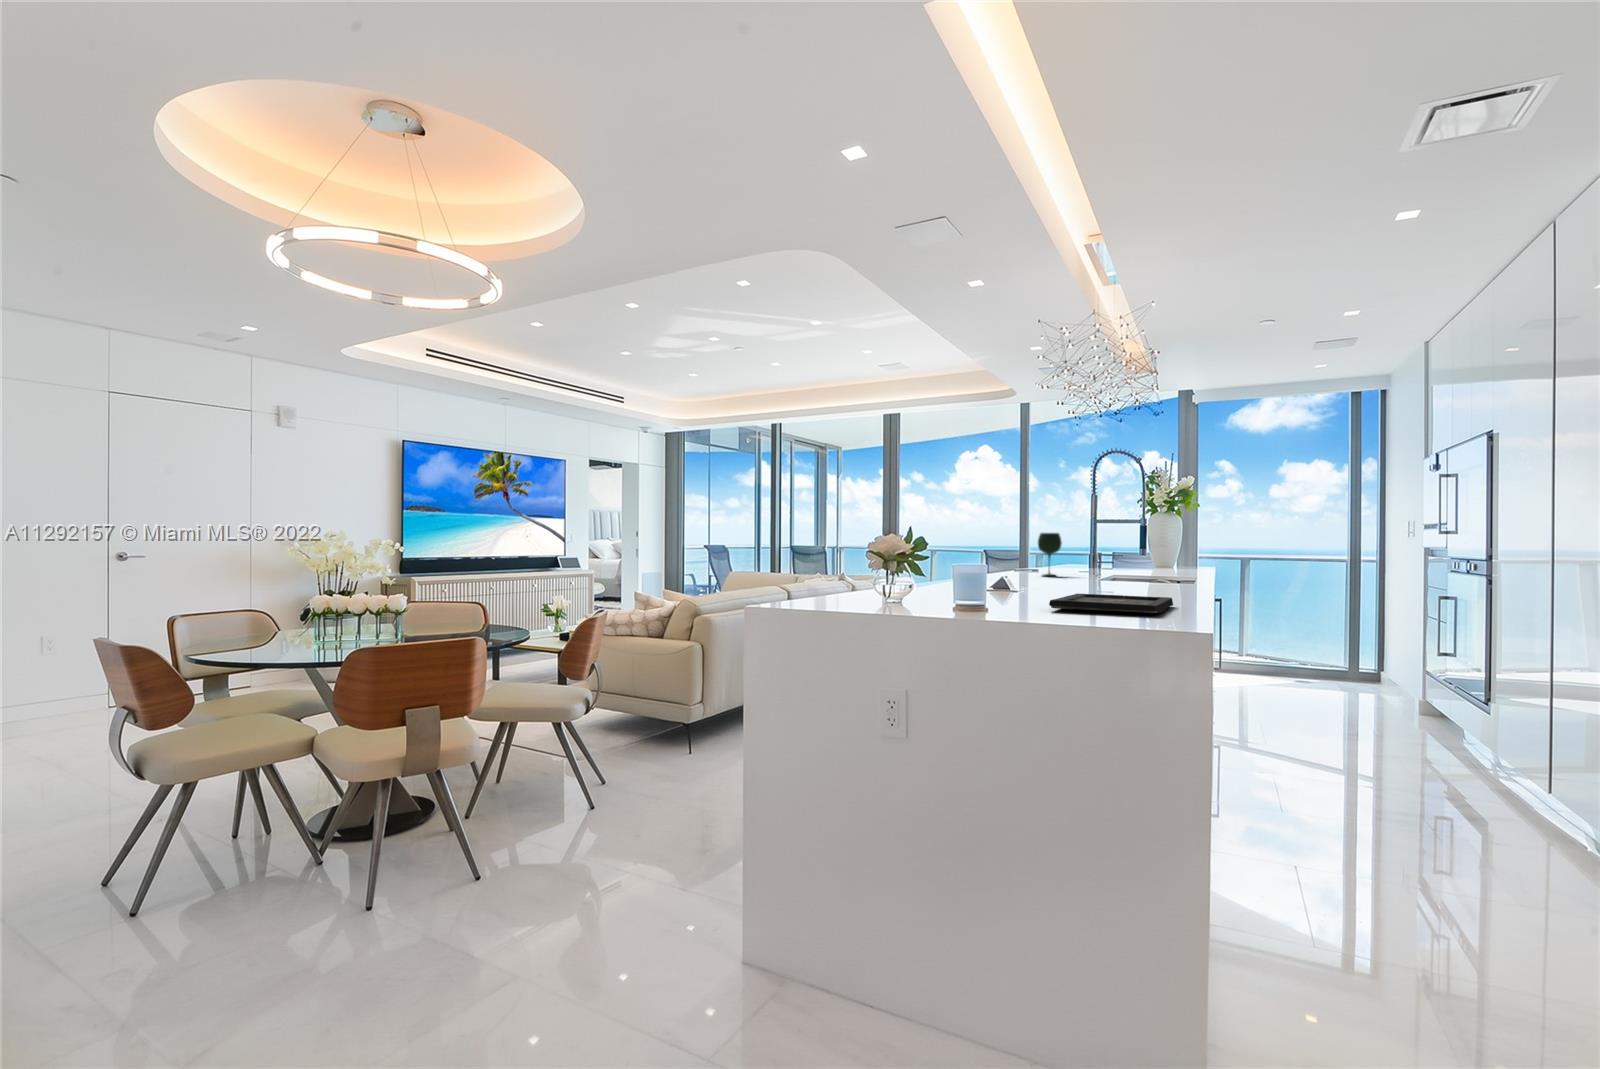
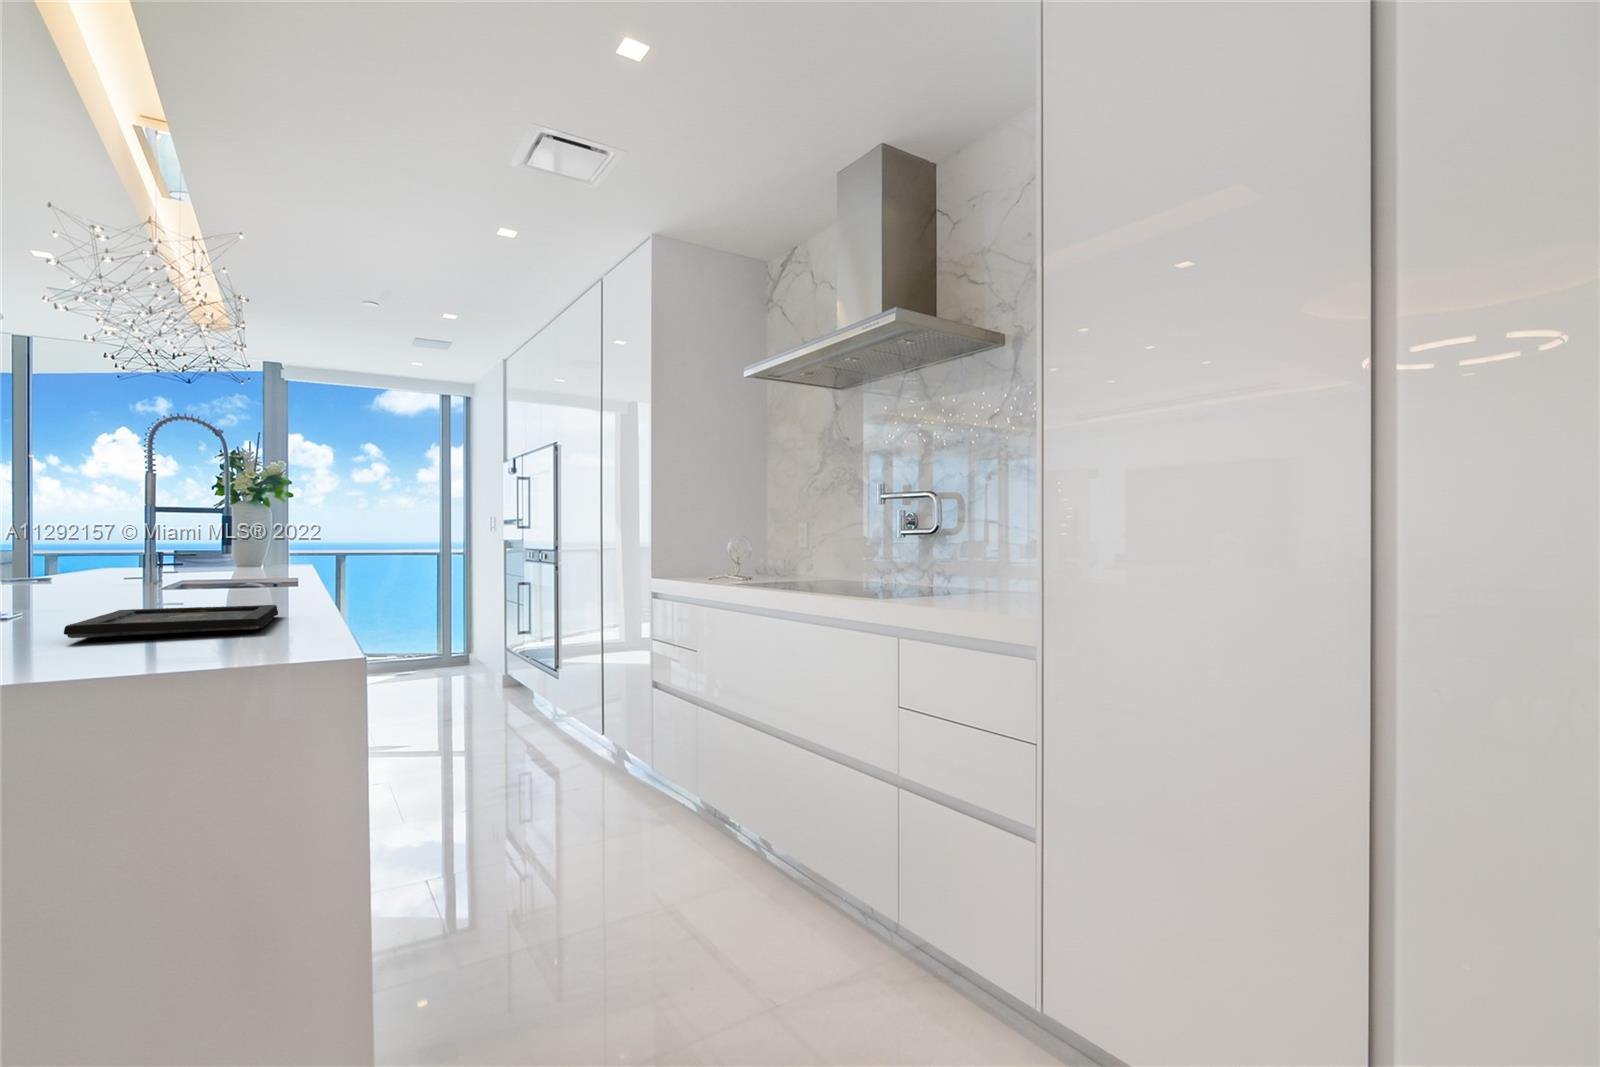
wine glass: present [1038,533,1062,576] -> none [45,521,91,585]

